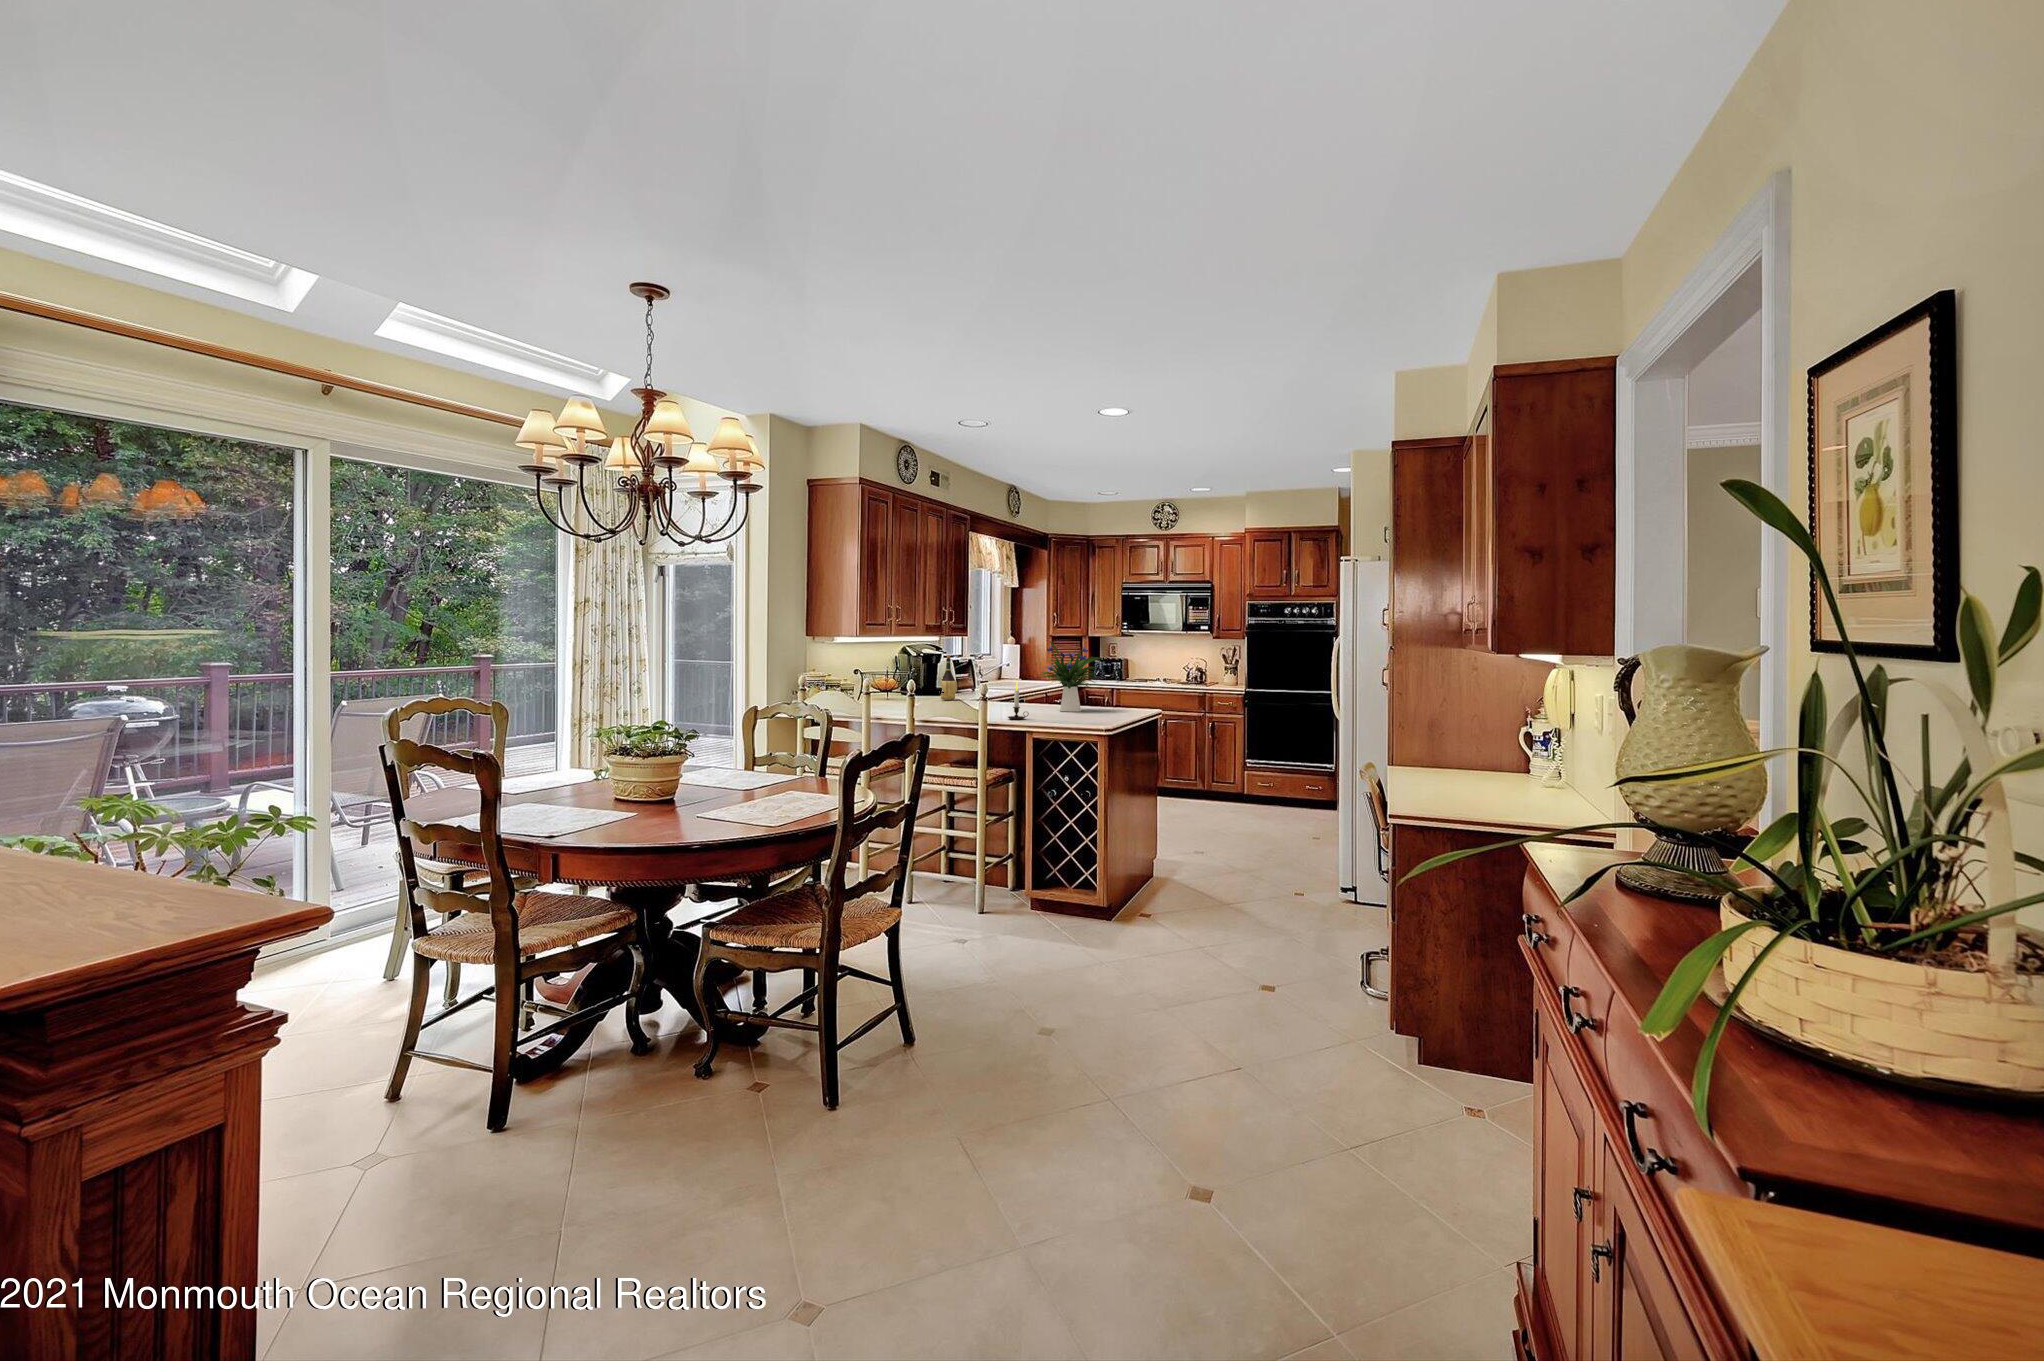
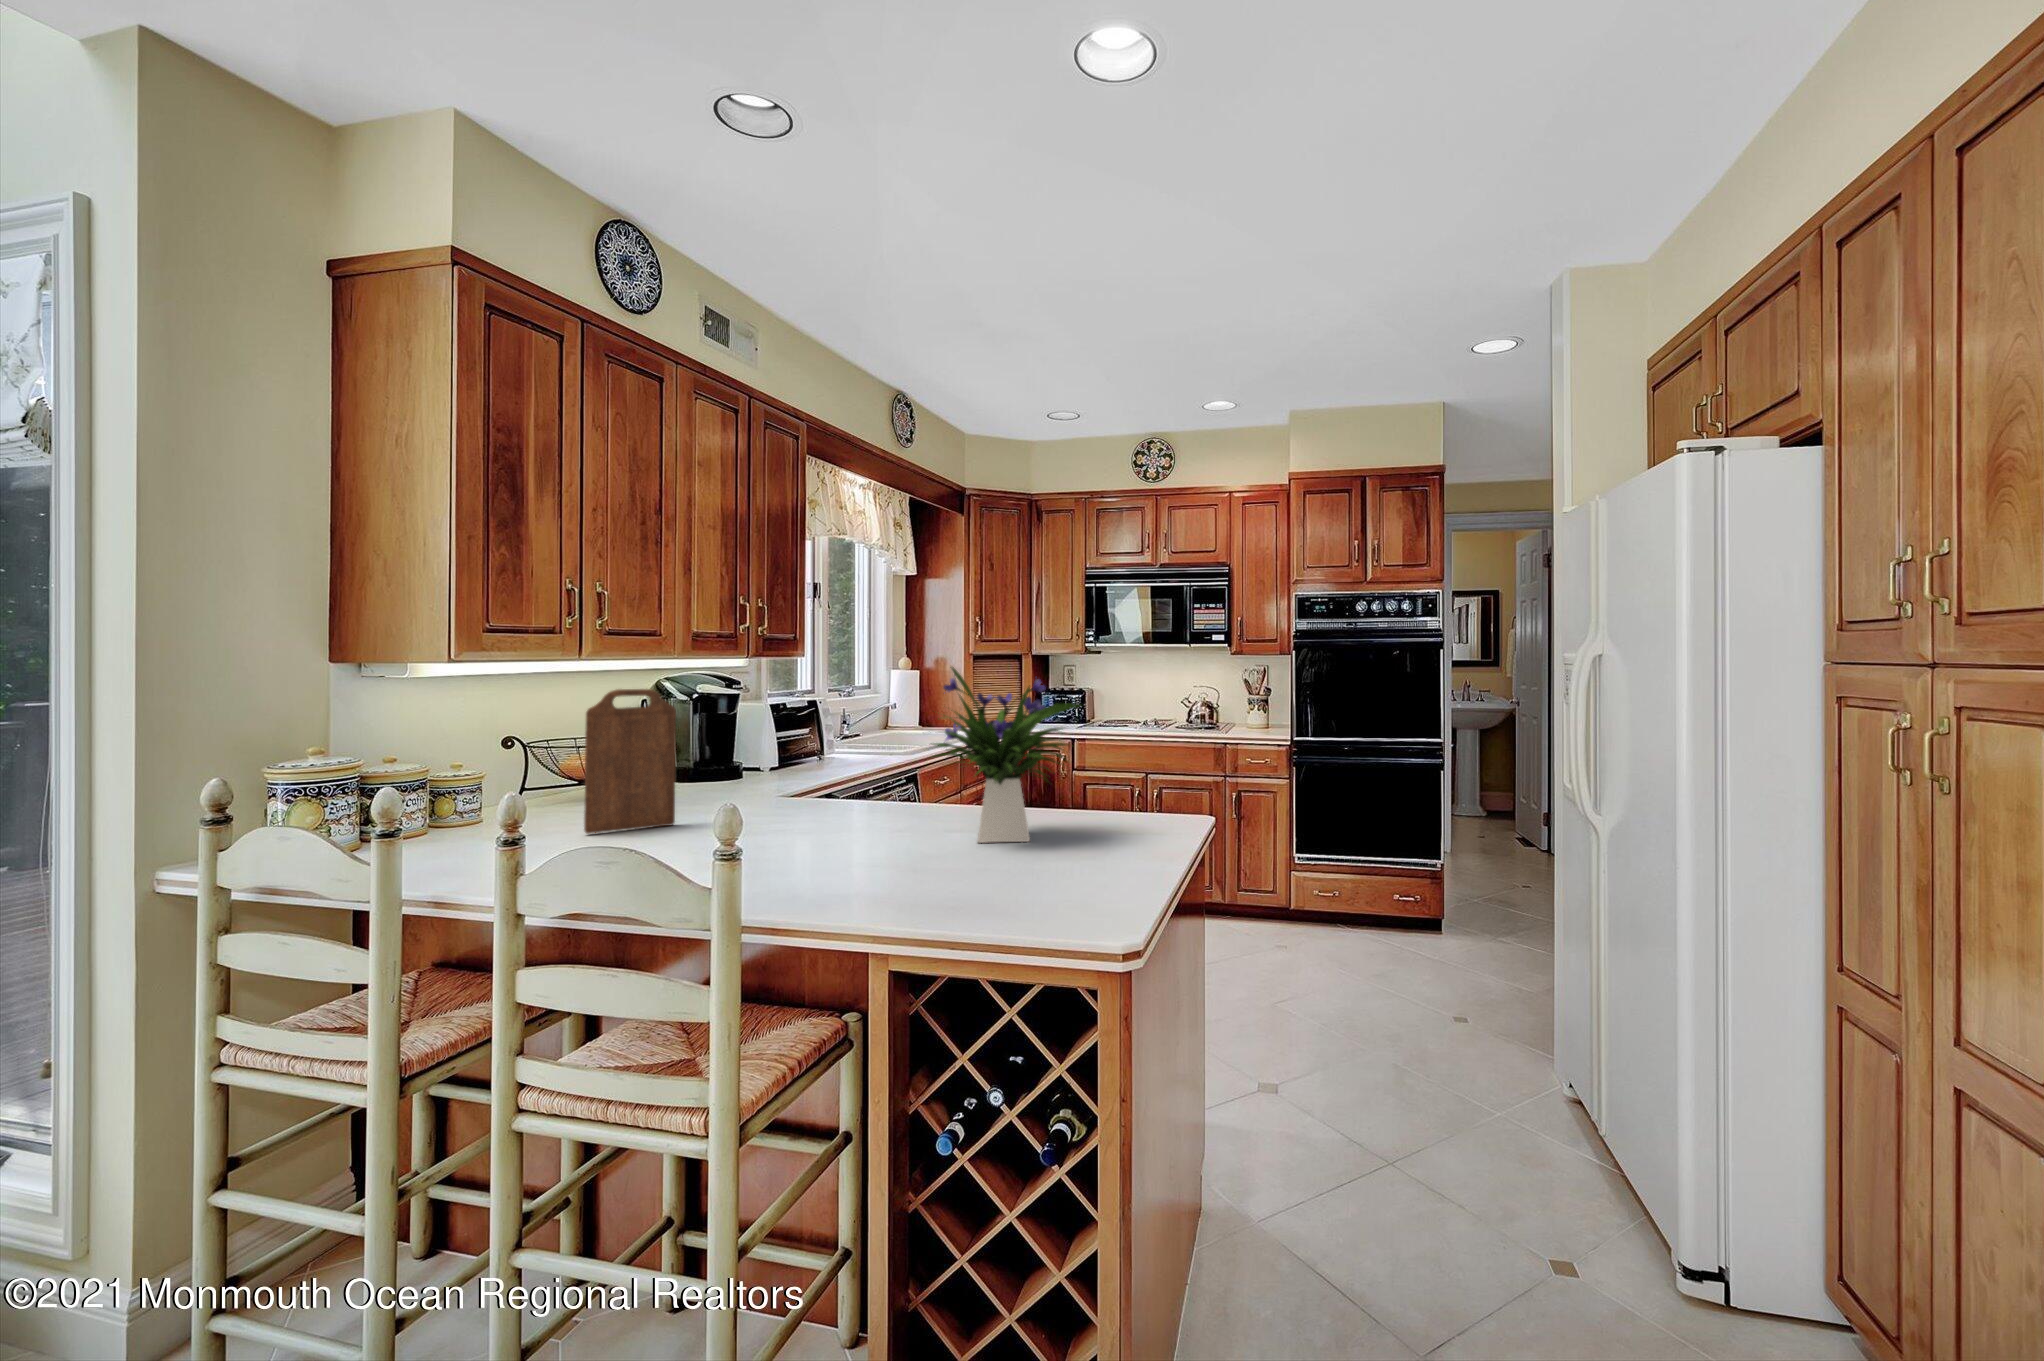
cutting board: none [901,649,934,707] -> present [584,689,676,834]
wine bottle: present [941,655,957,700] -> none [717,697,759,795]
candle: present [1008,682,1029,720] -> none [815,787,882,905]

